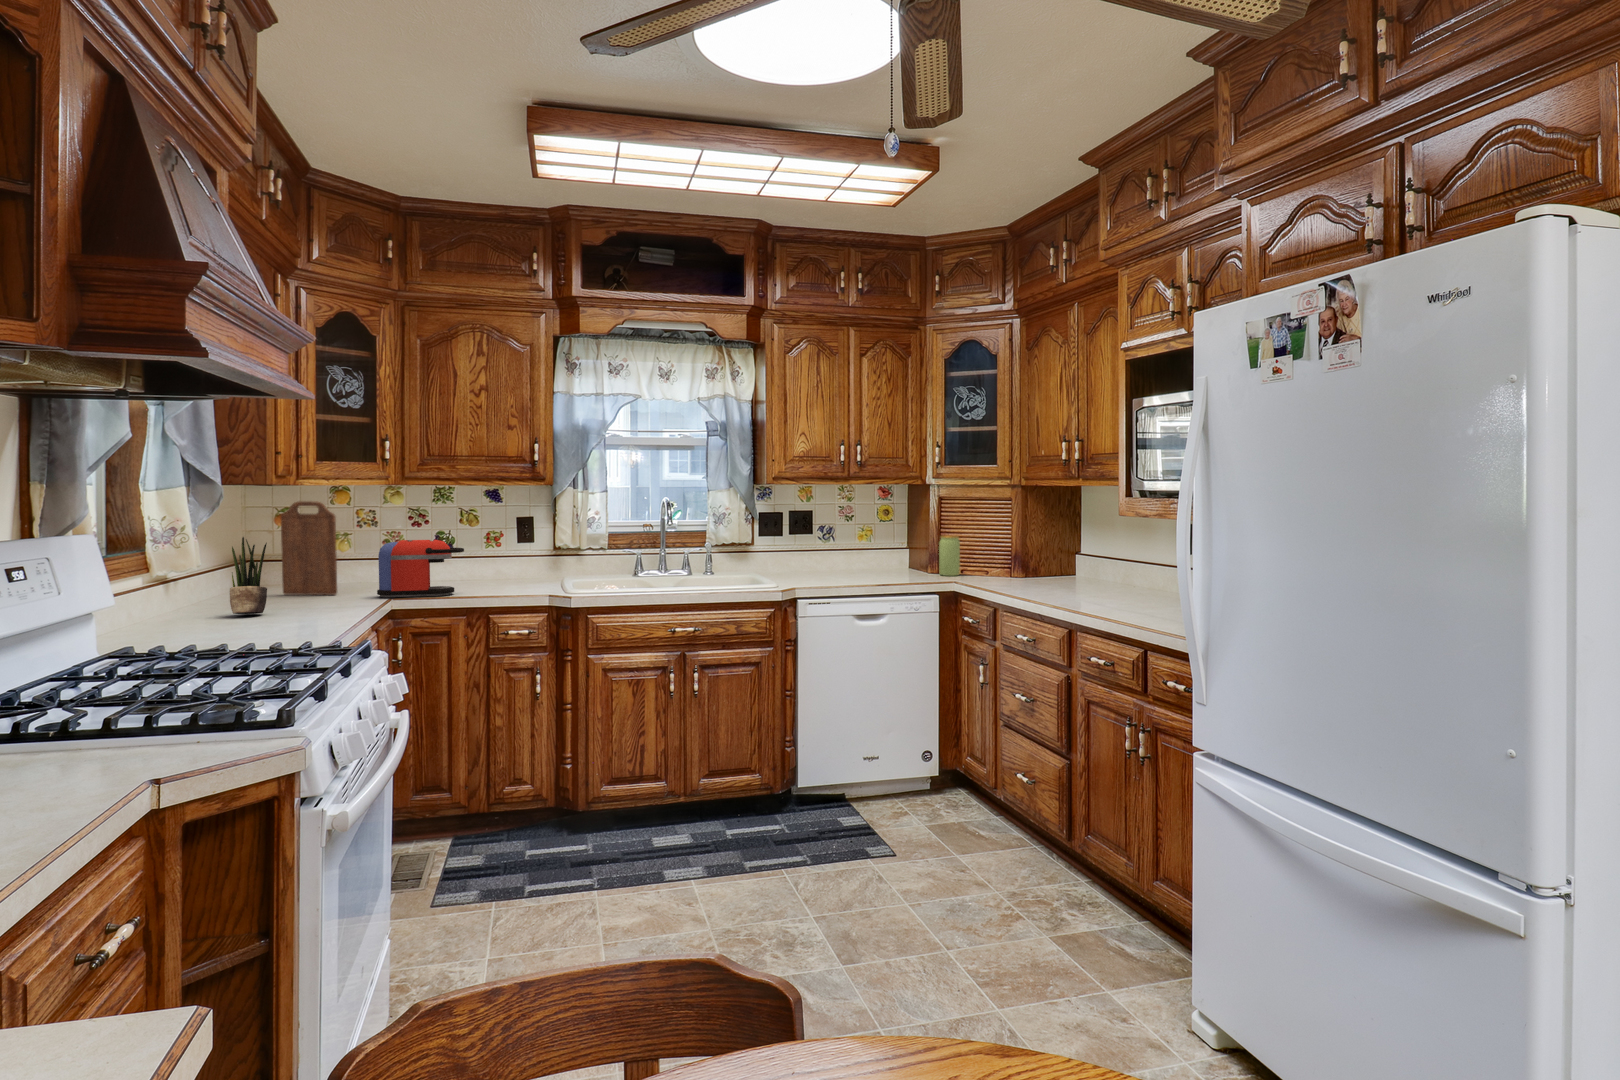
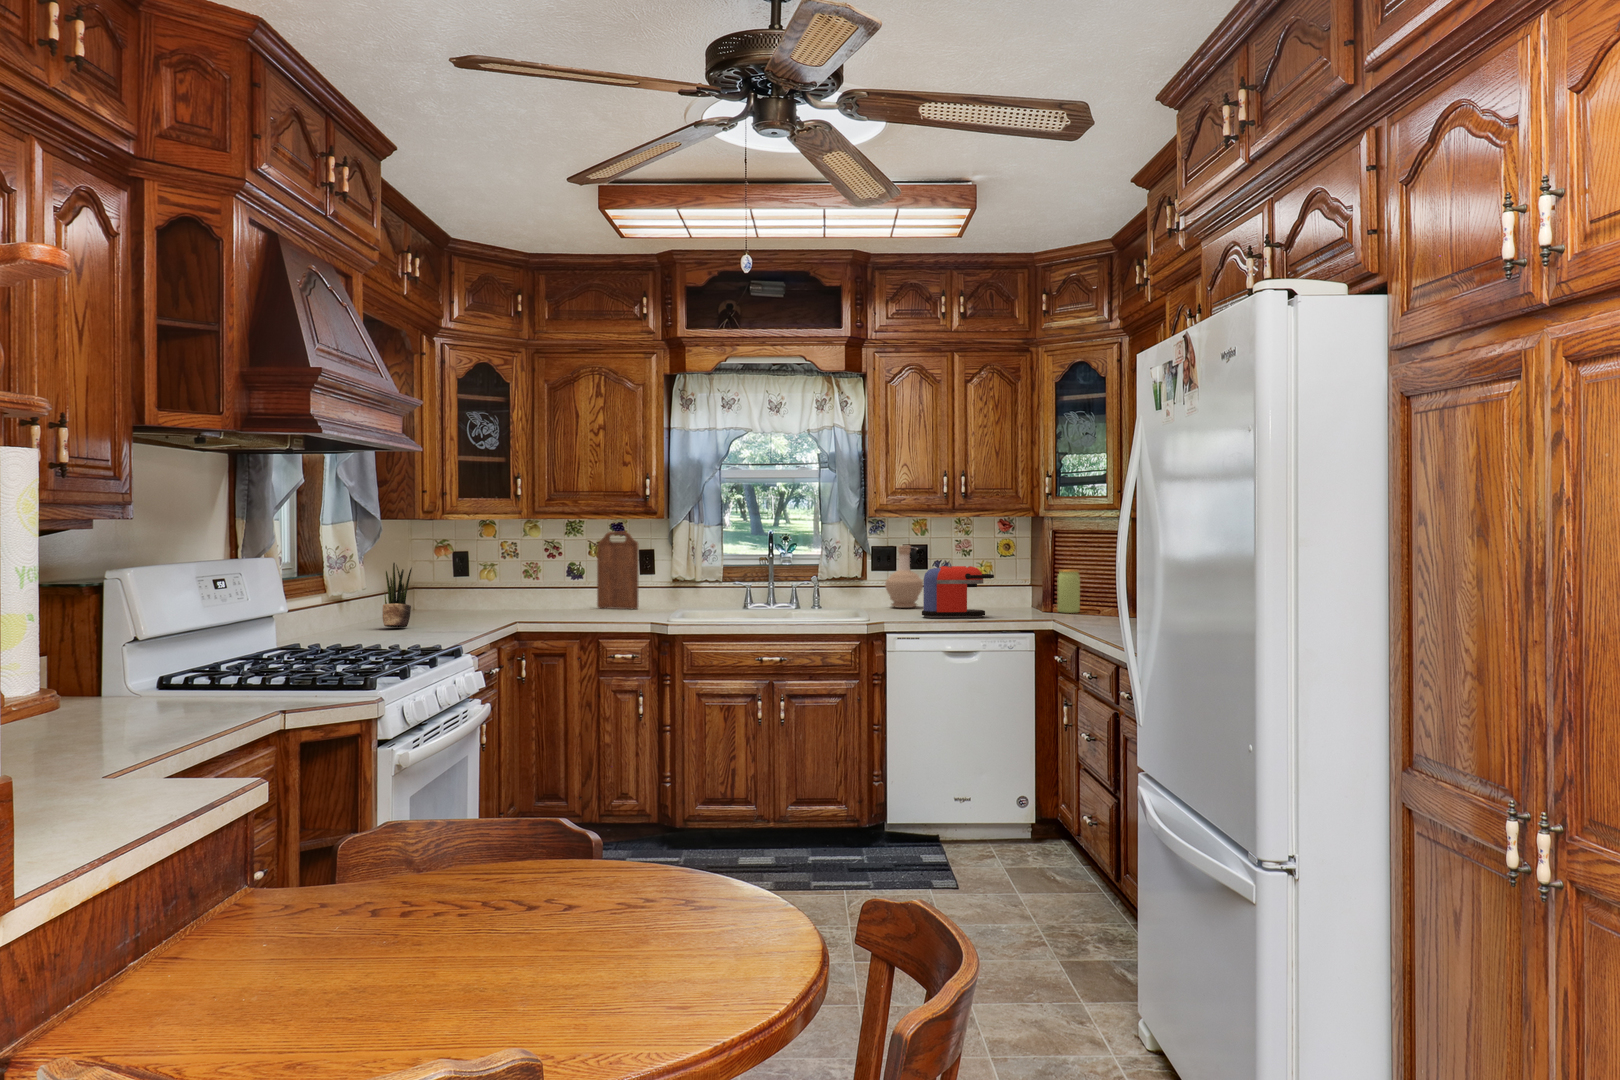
cutting board: present [281,501,337,595] -> present [597,531,639,609]
bottle: none [774,513,810,574] -> present [885,546,923,608]
coffee maker: present [377,540,464,597] -> present [922,566,994,618]

